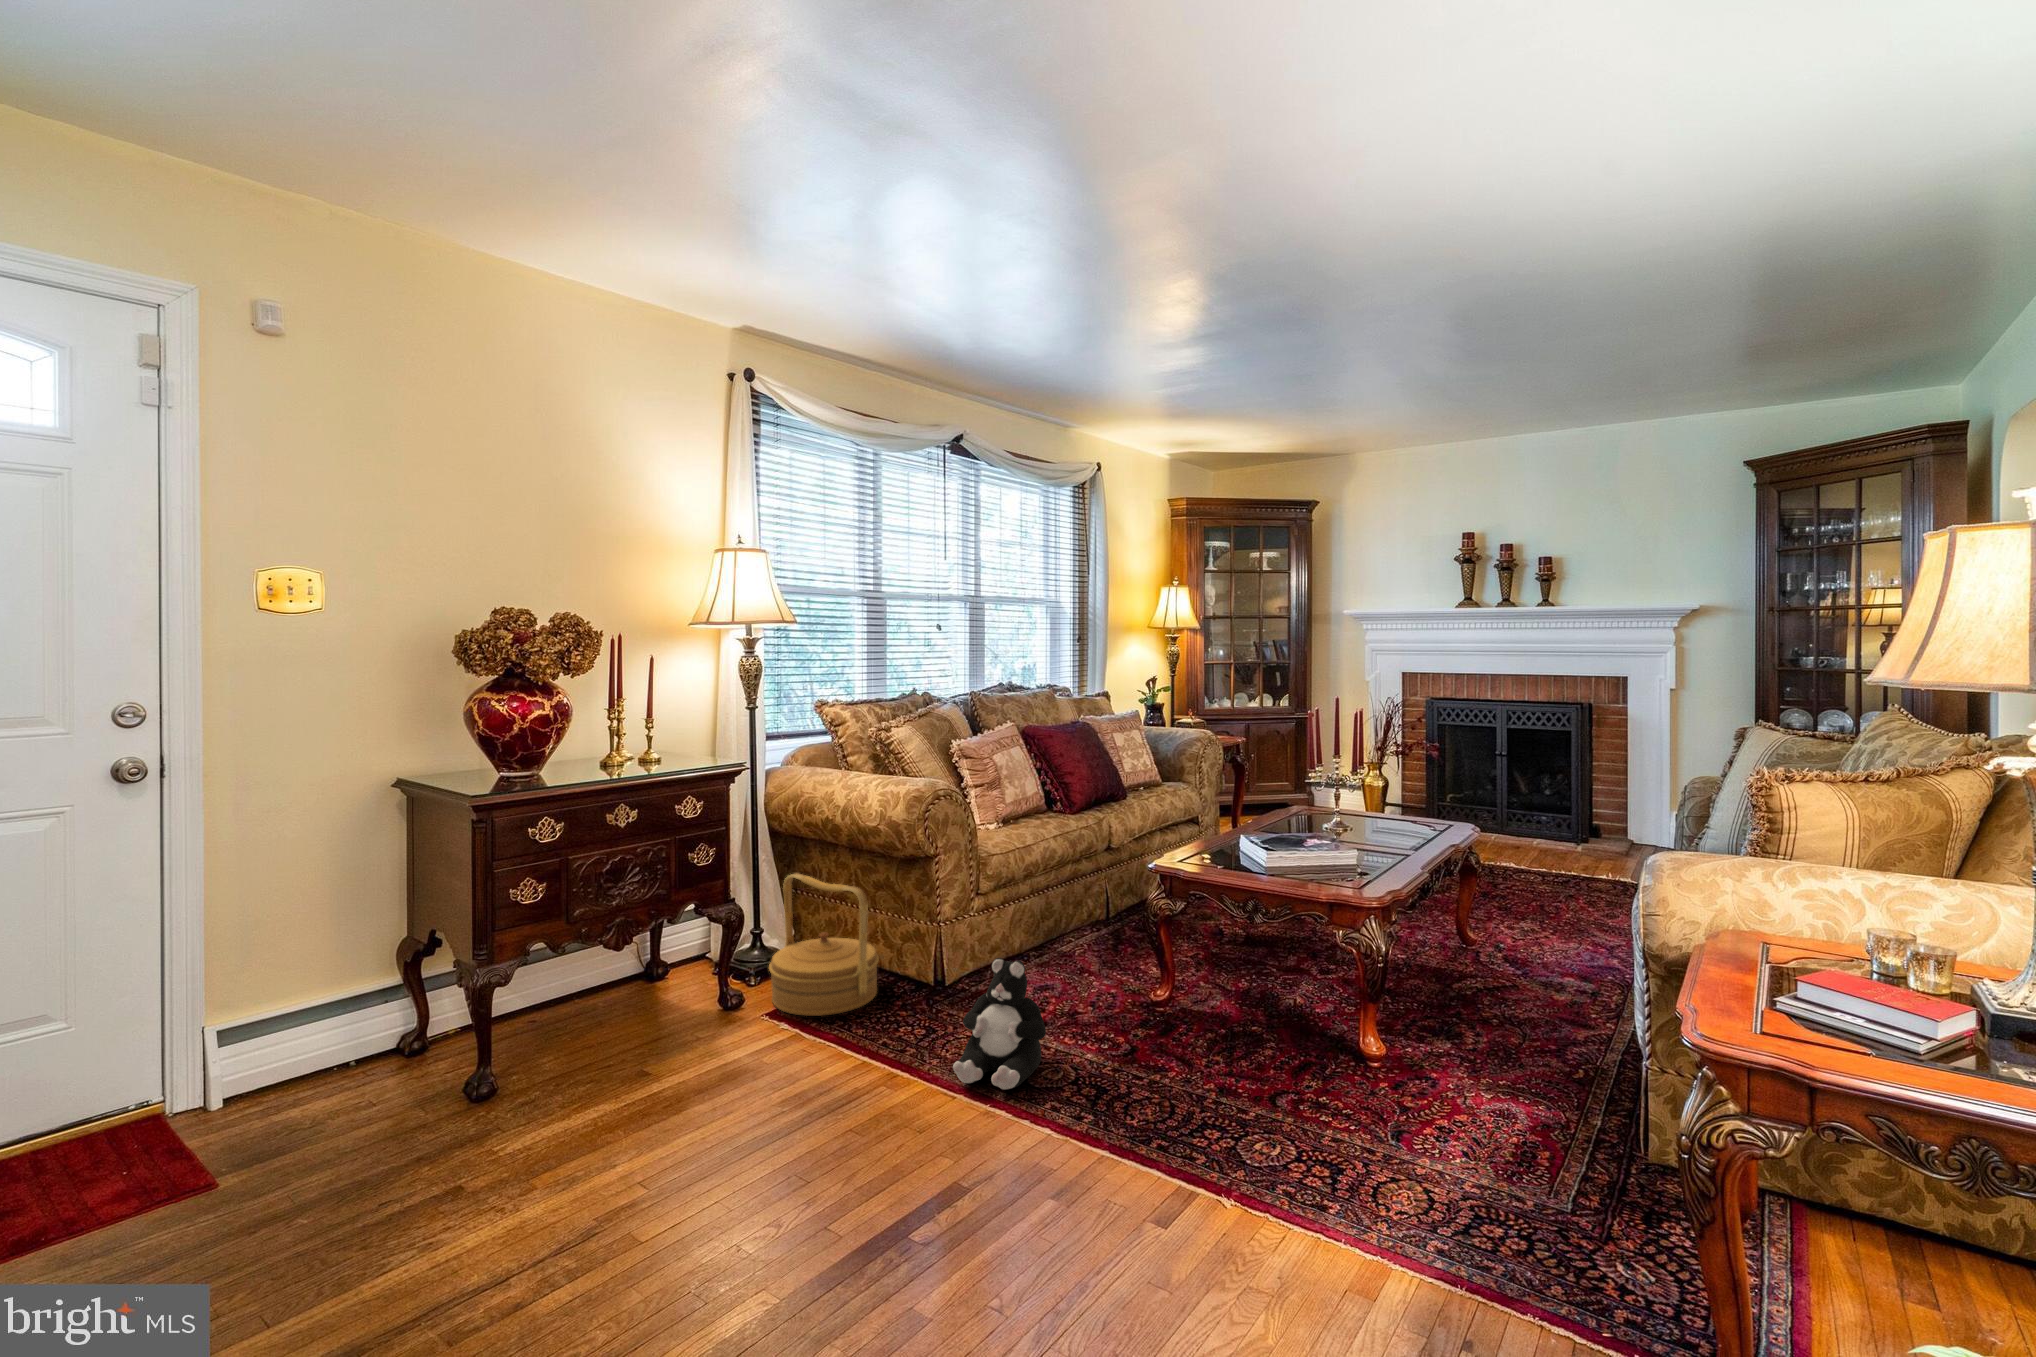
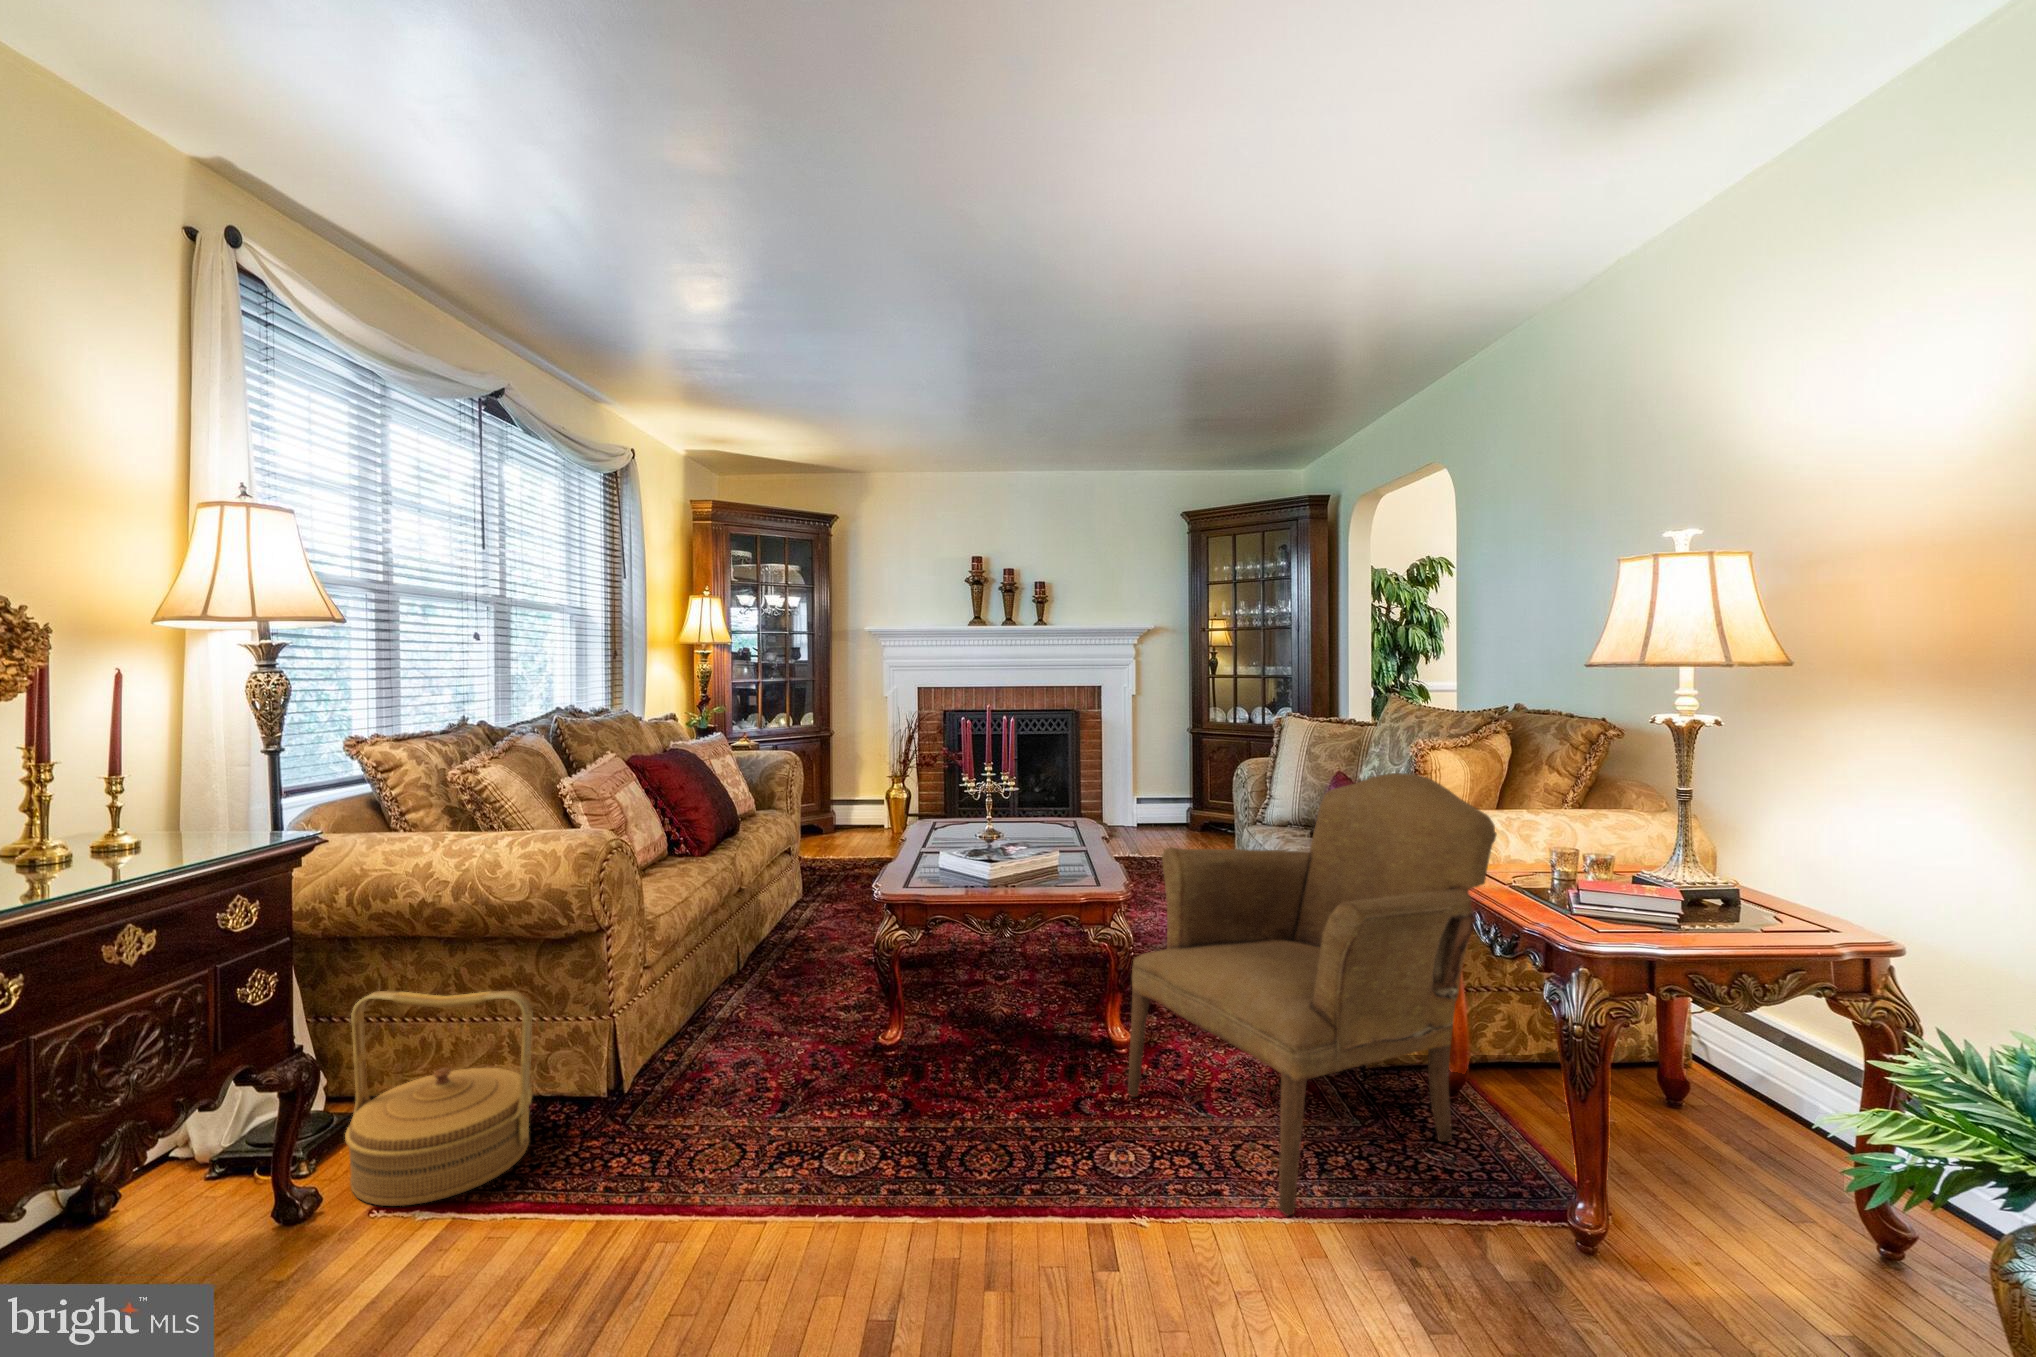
armchair: none [1332,803,1800,1276] -> present [1128,773,1497,1216]
plush toy: present [953,958,1046,1090] -> none [737,1033,849,1206]

